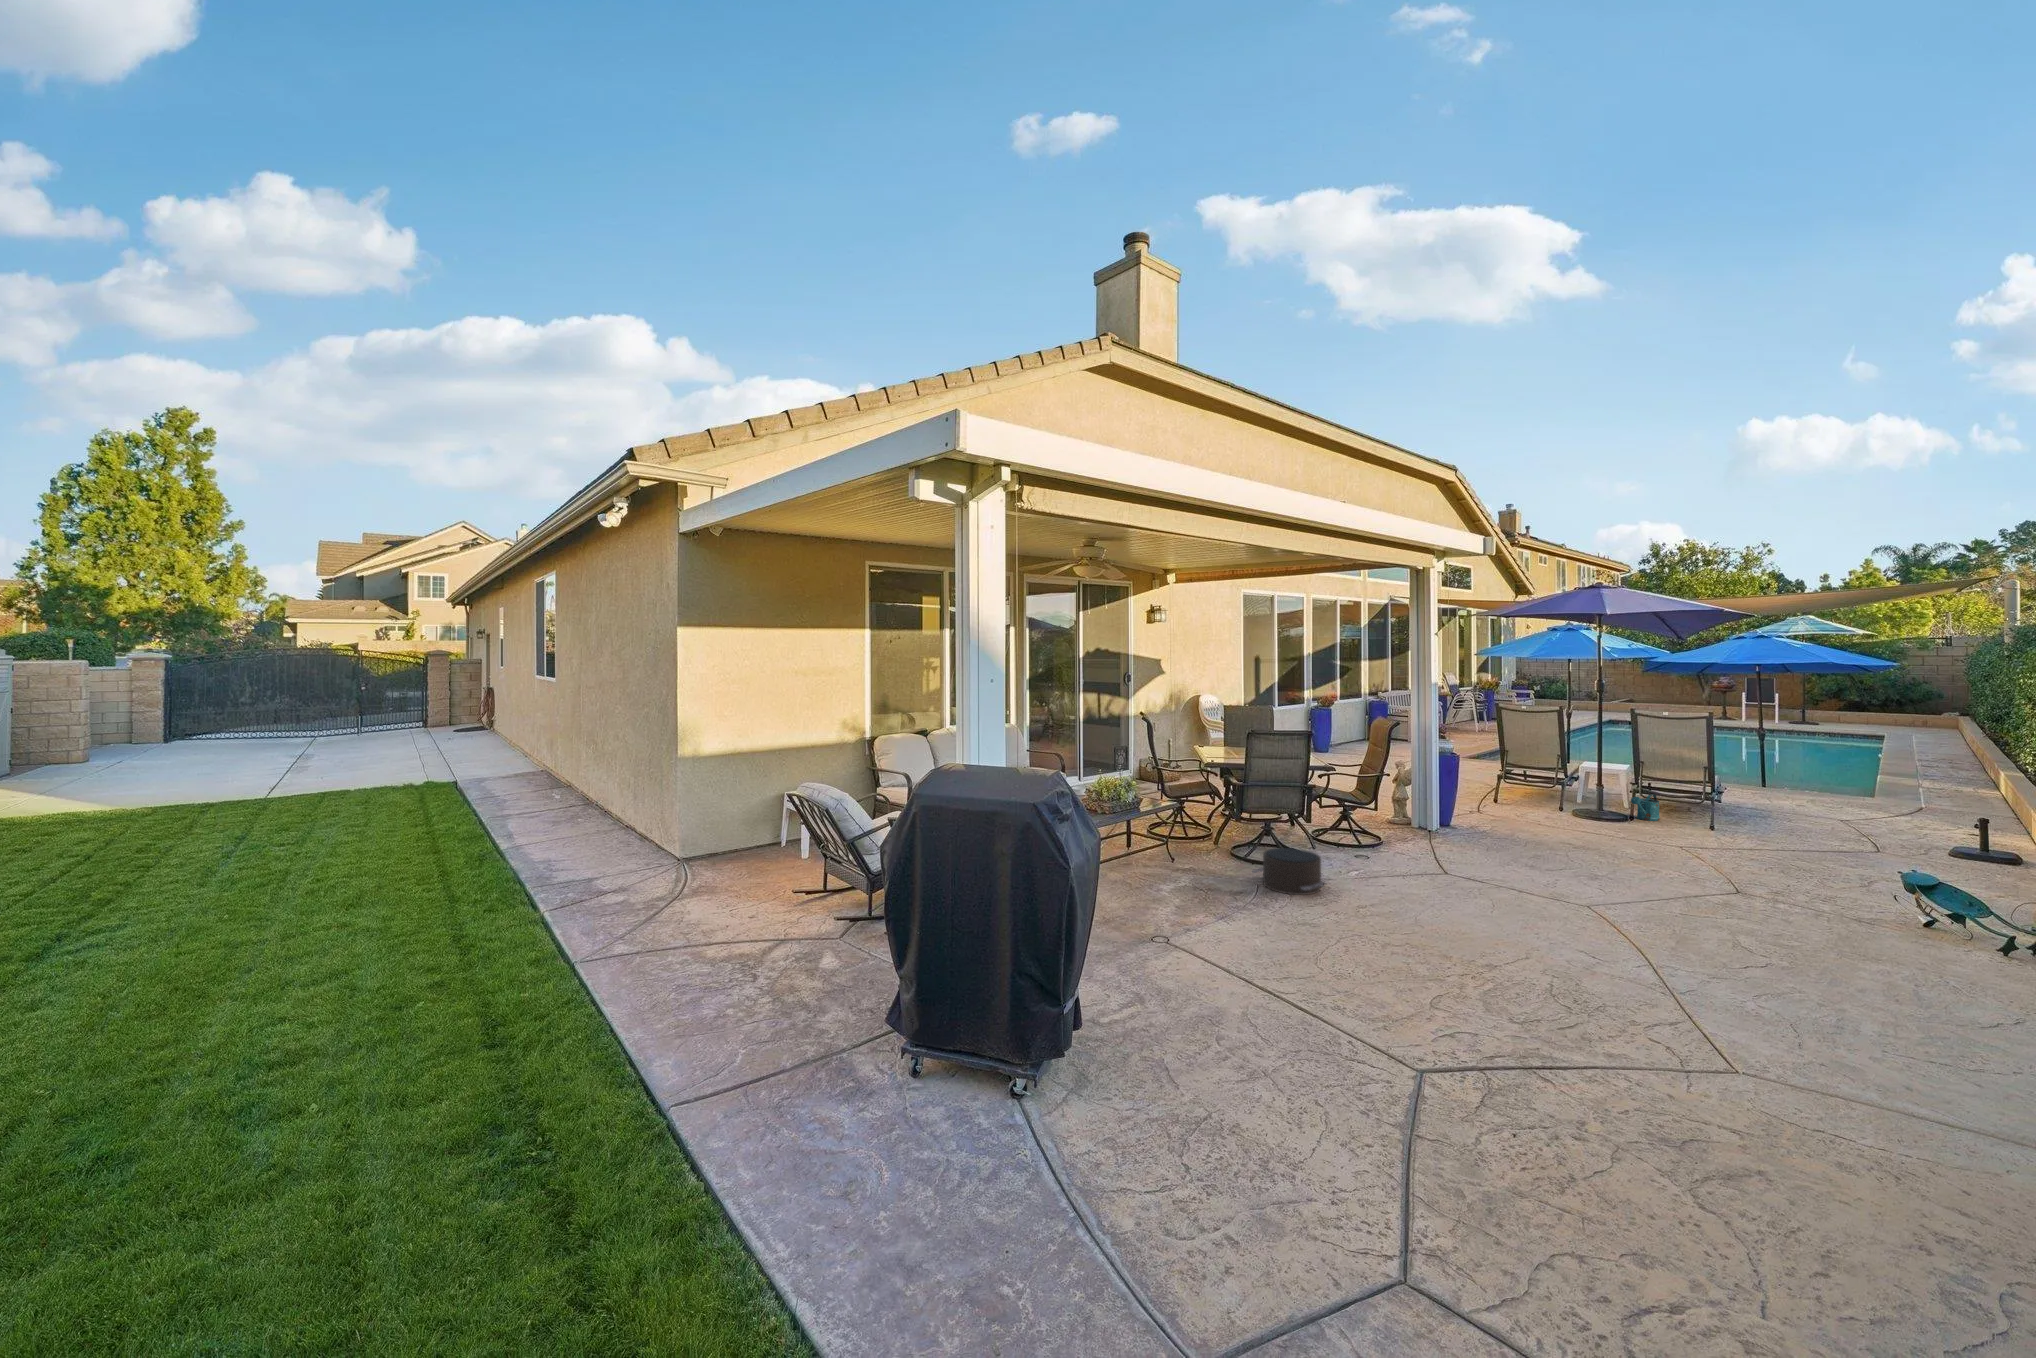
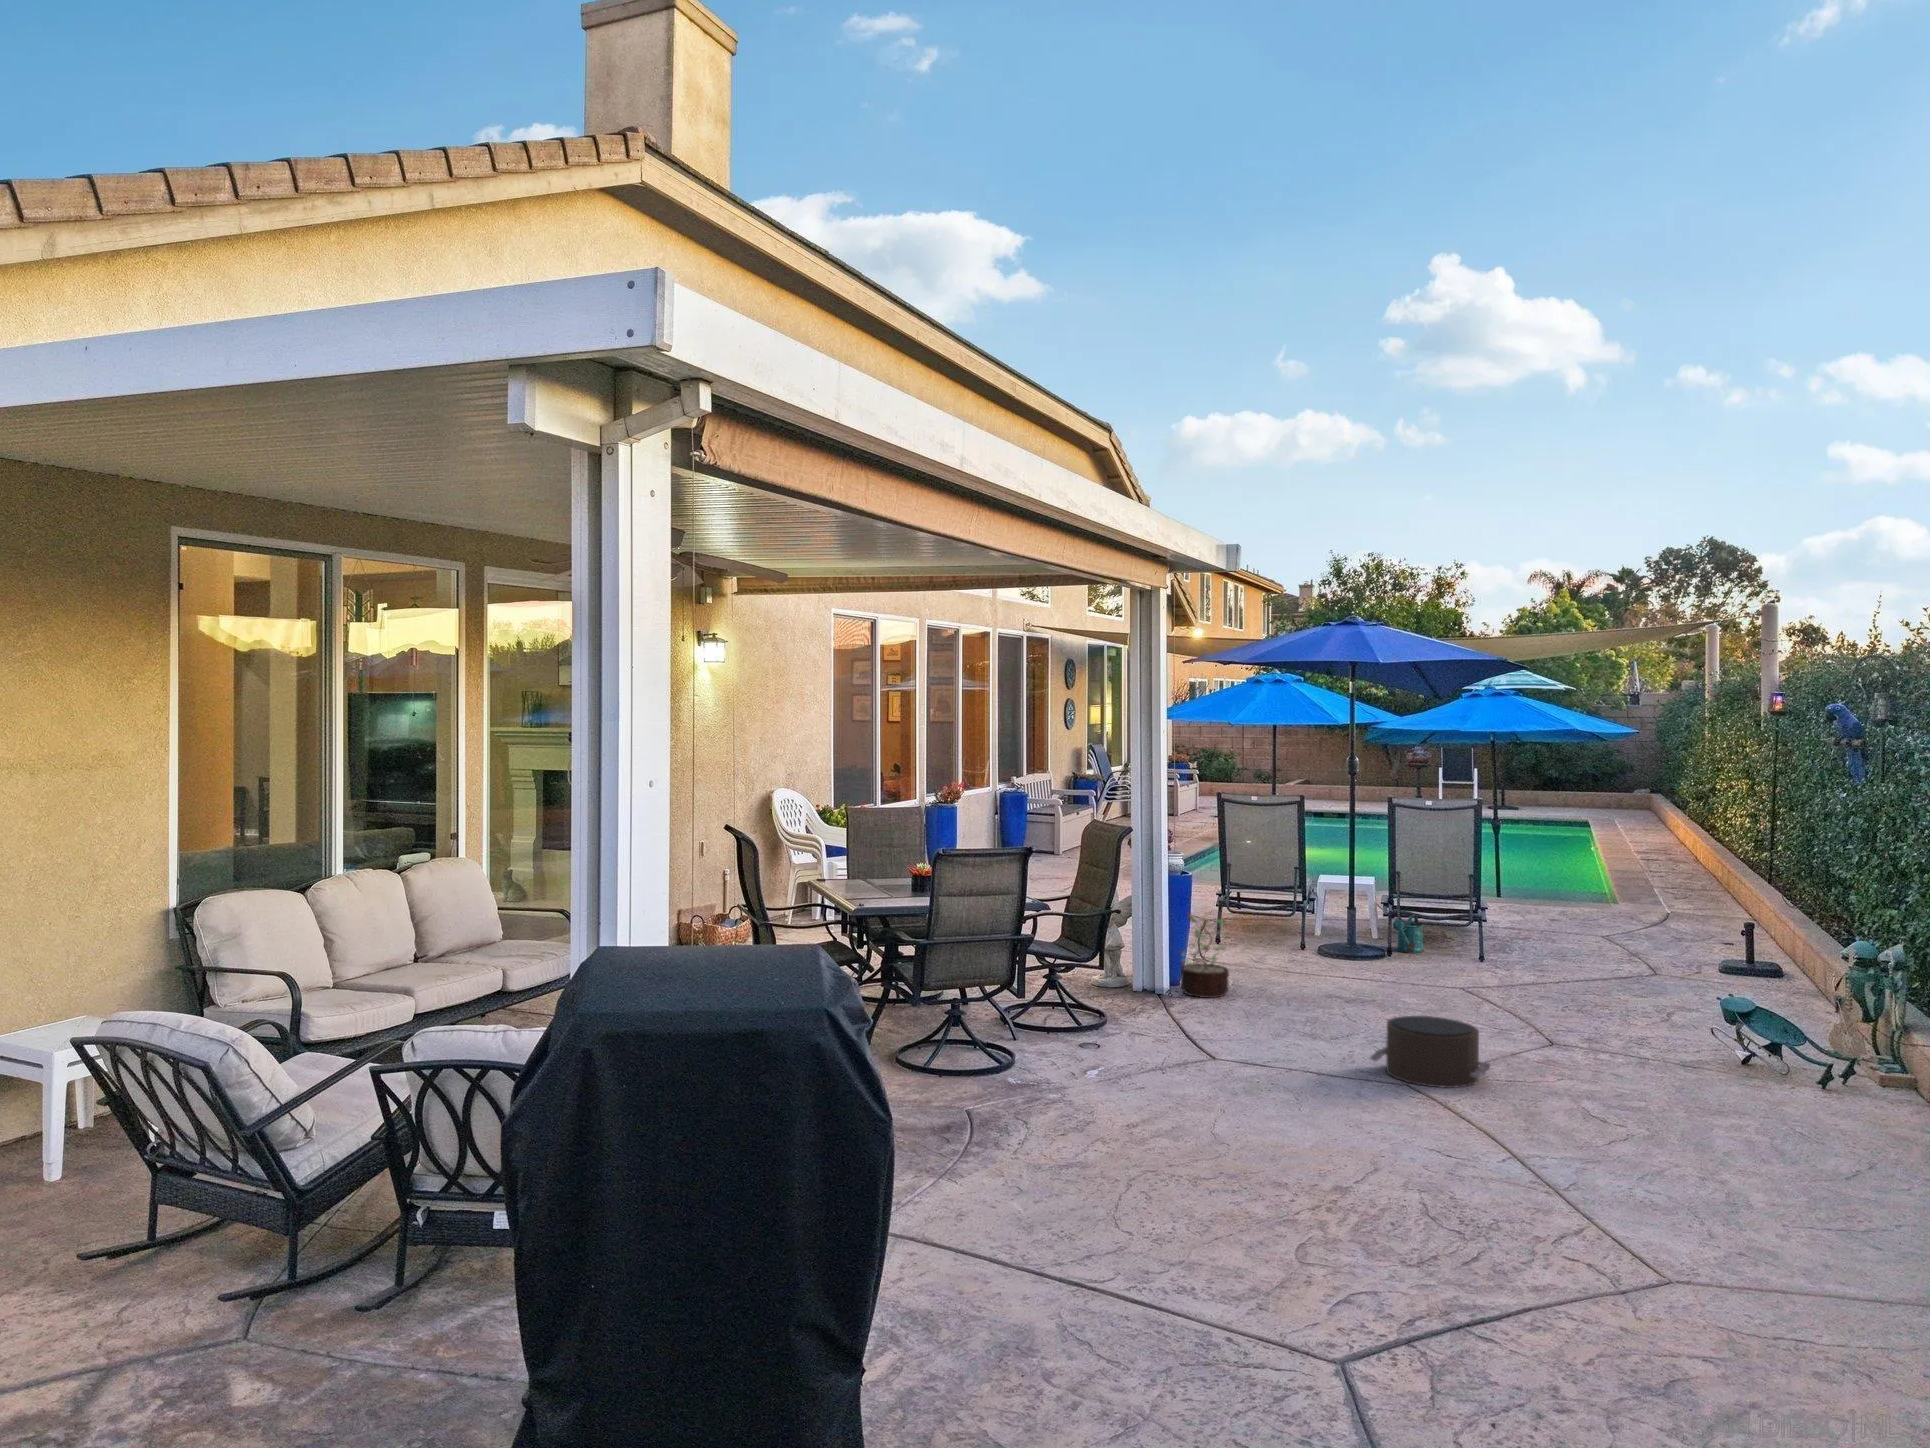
decorative plant: none [1442,781,1483,838] -> present [1180,914,1229,998]
pouf: present [1253,848,1324,895] -> present [1370,1016,1490,1088]

